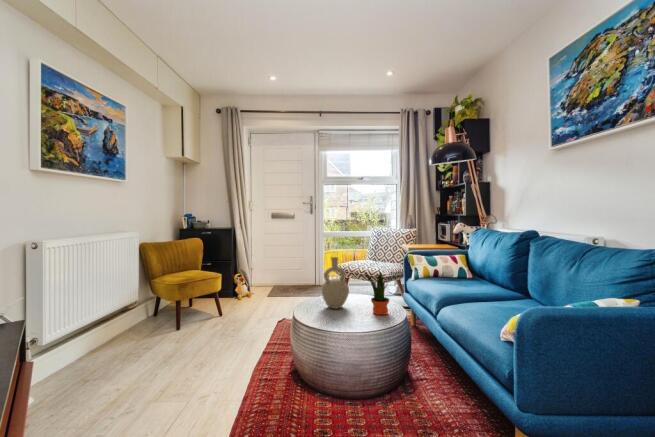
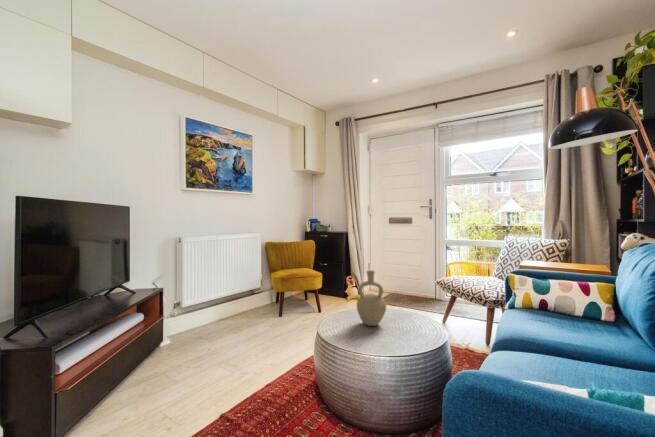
potted plant: present [365,272,389,315] -> none [393,287,421,344]

